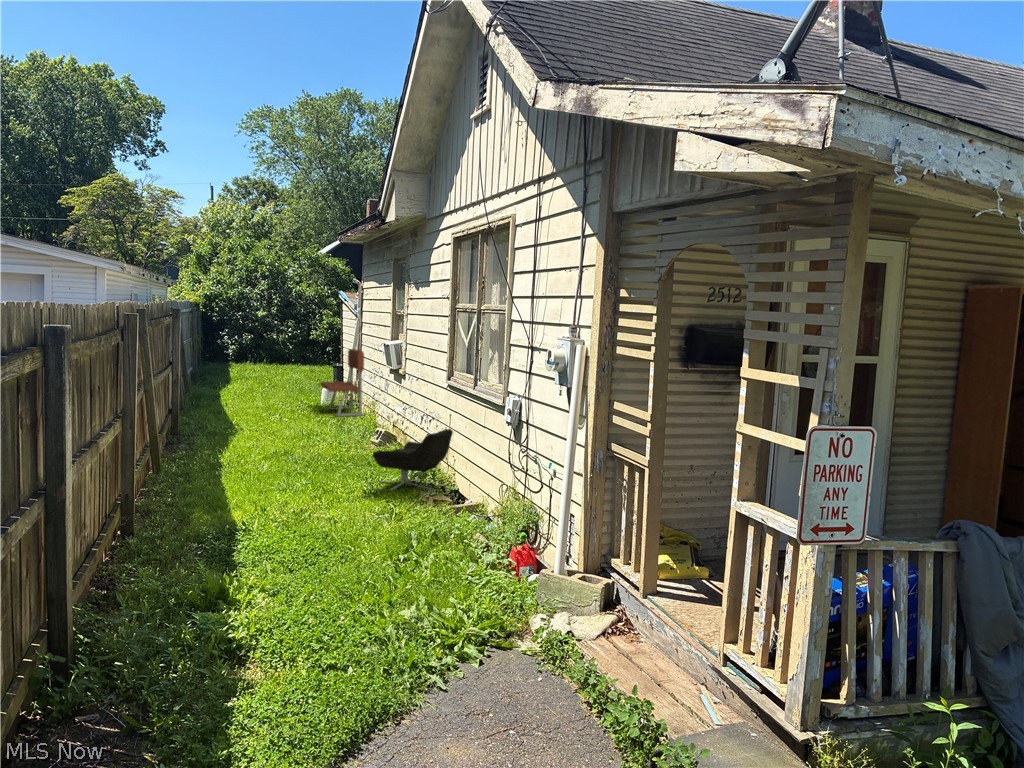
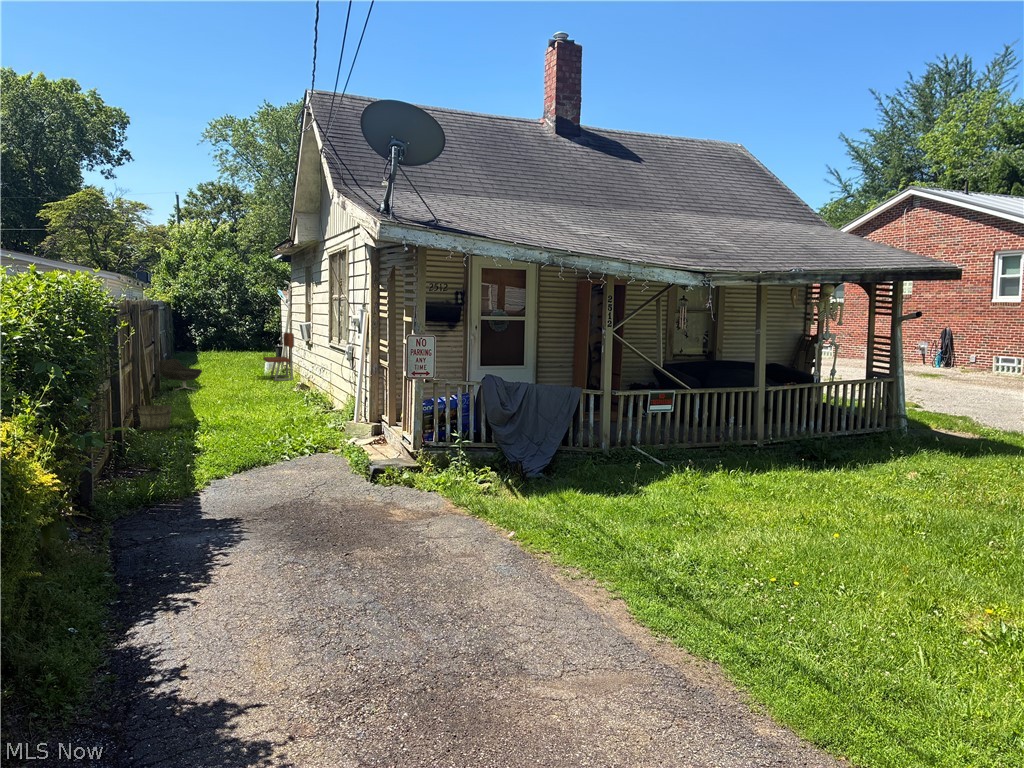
lounge chair: present [373,429,453,490] -> present [159,359,202,388]
wooden bucket: none [118,496,189,557] -> present [138,402,172,430]

